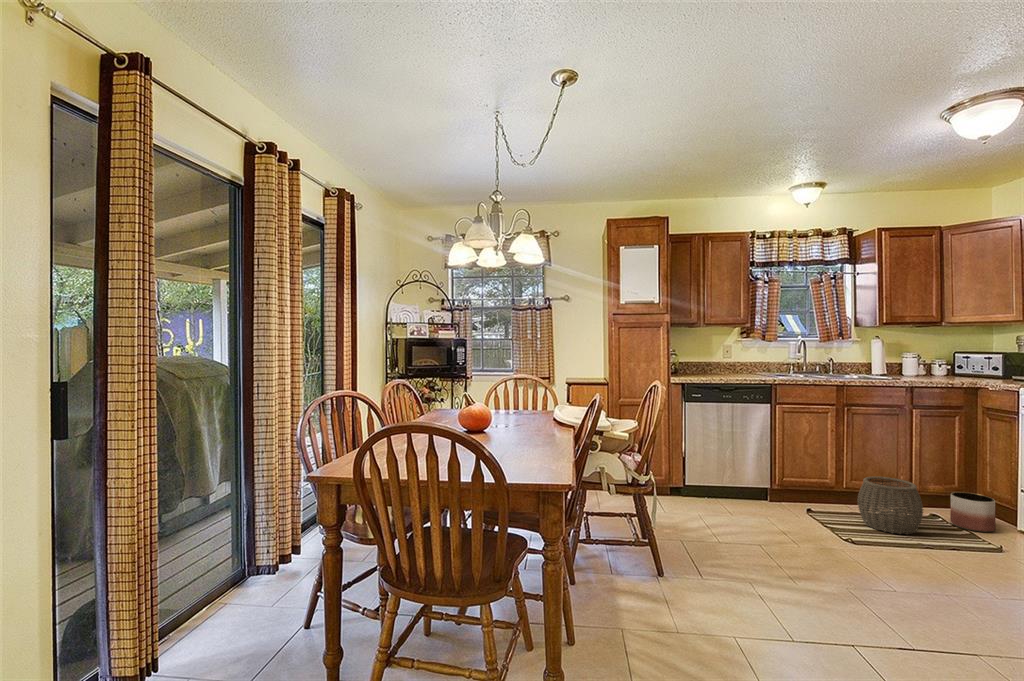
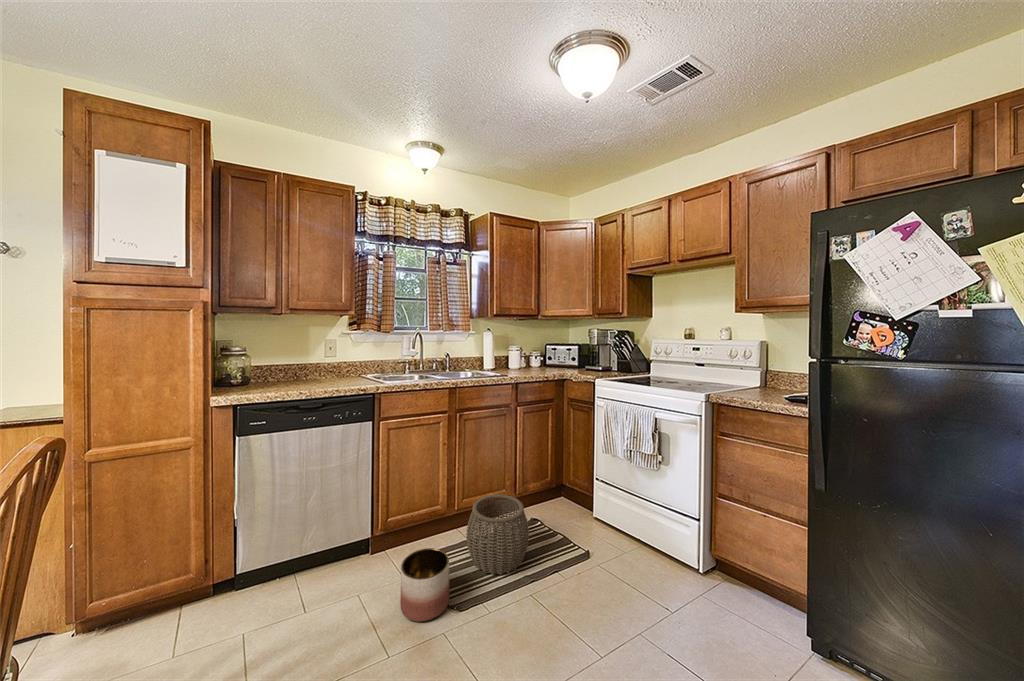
planter: present [950,492,996,532] -> present [400,548,449,621]

